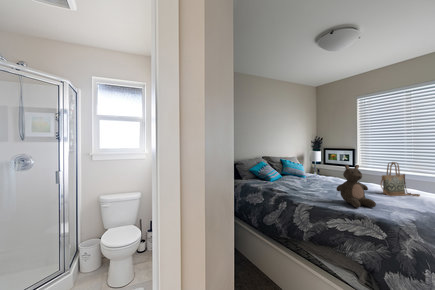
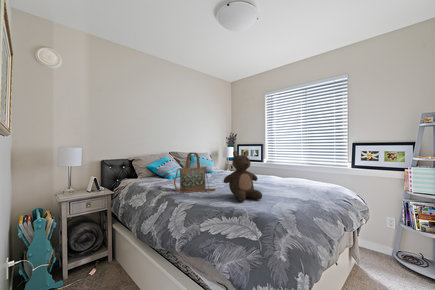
handbag: present [381,162,420,196] -> present [174,153,216,193]

